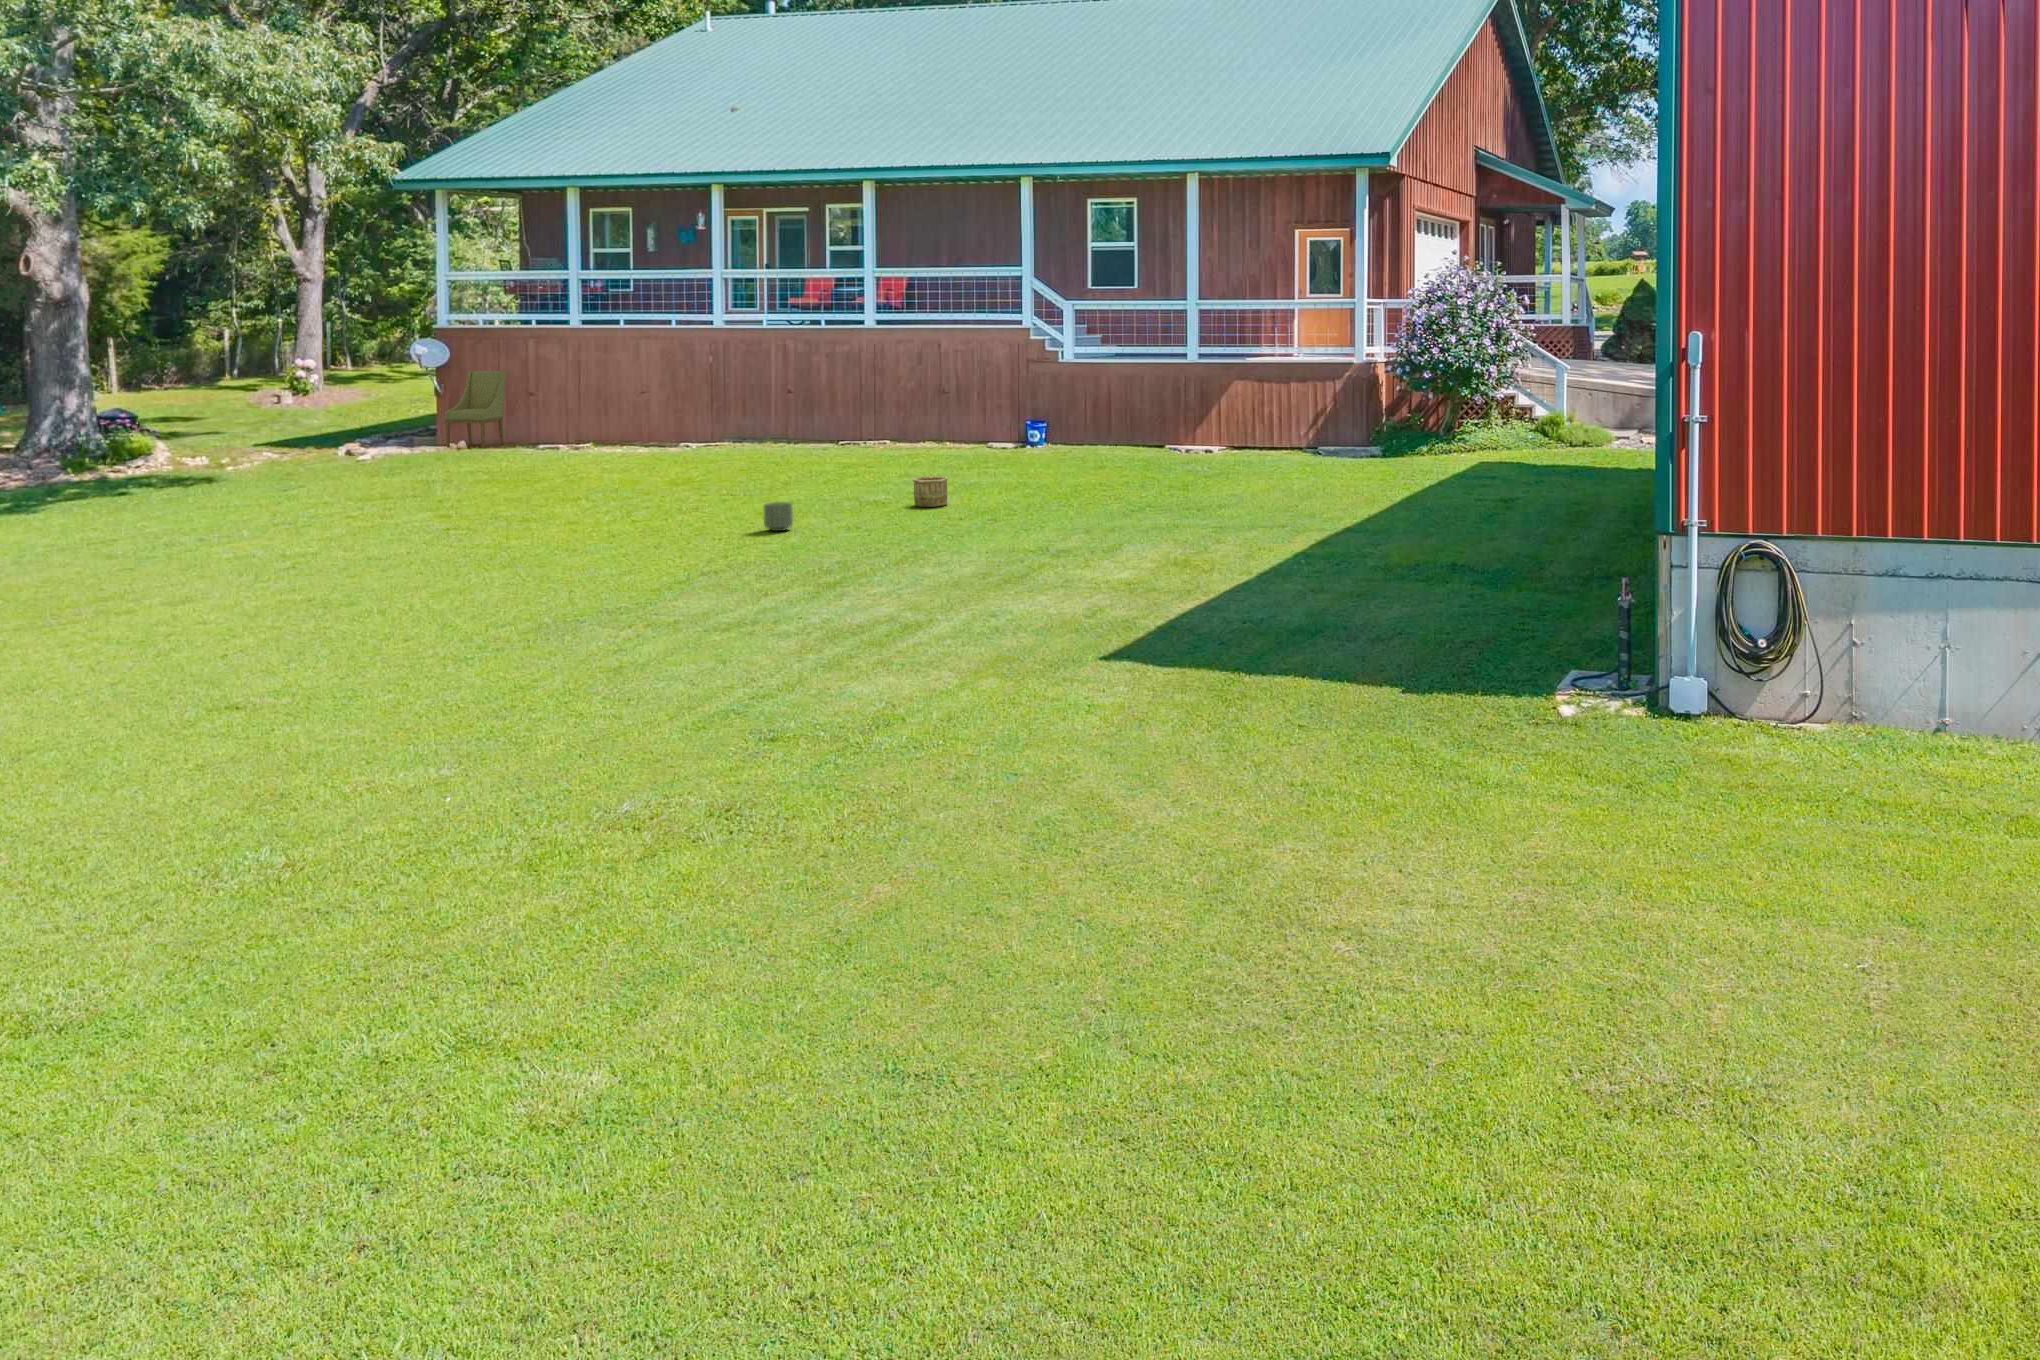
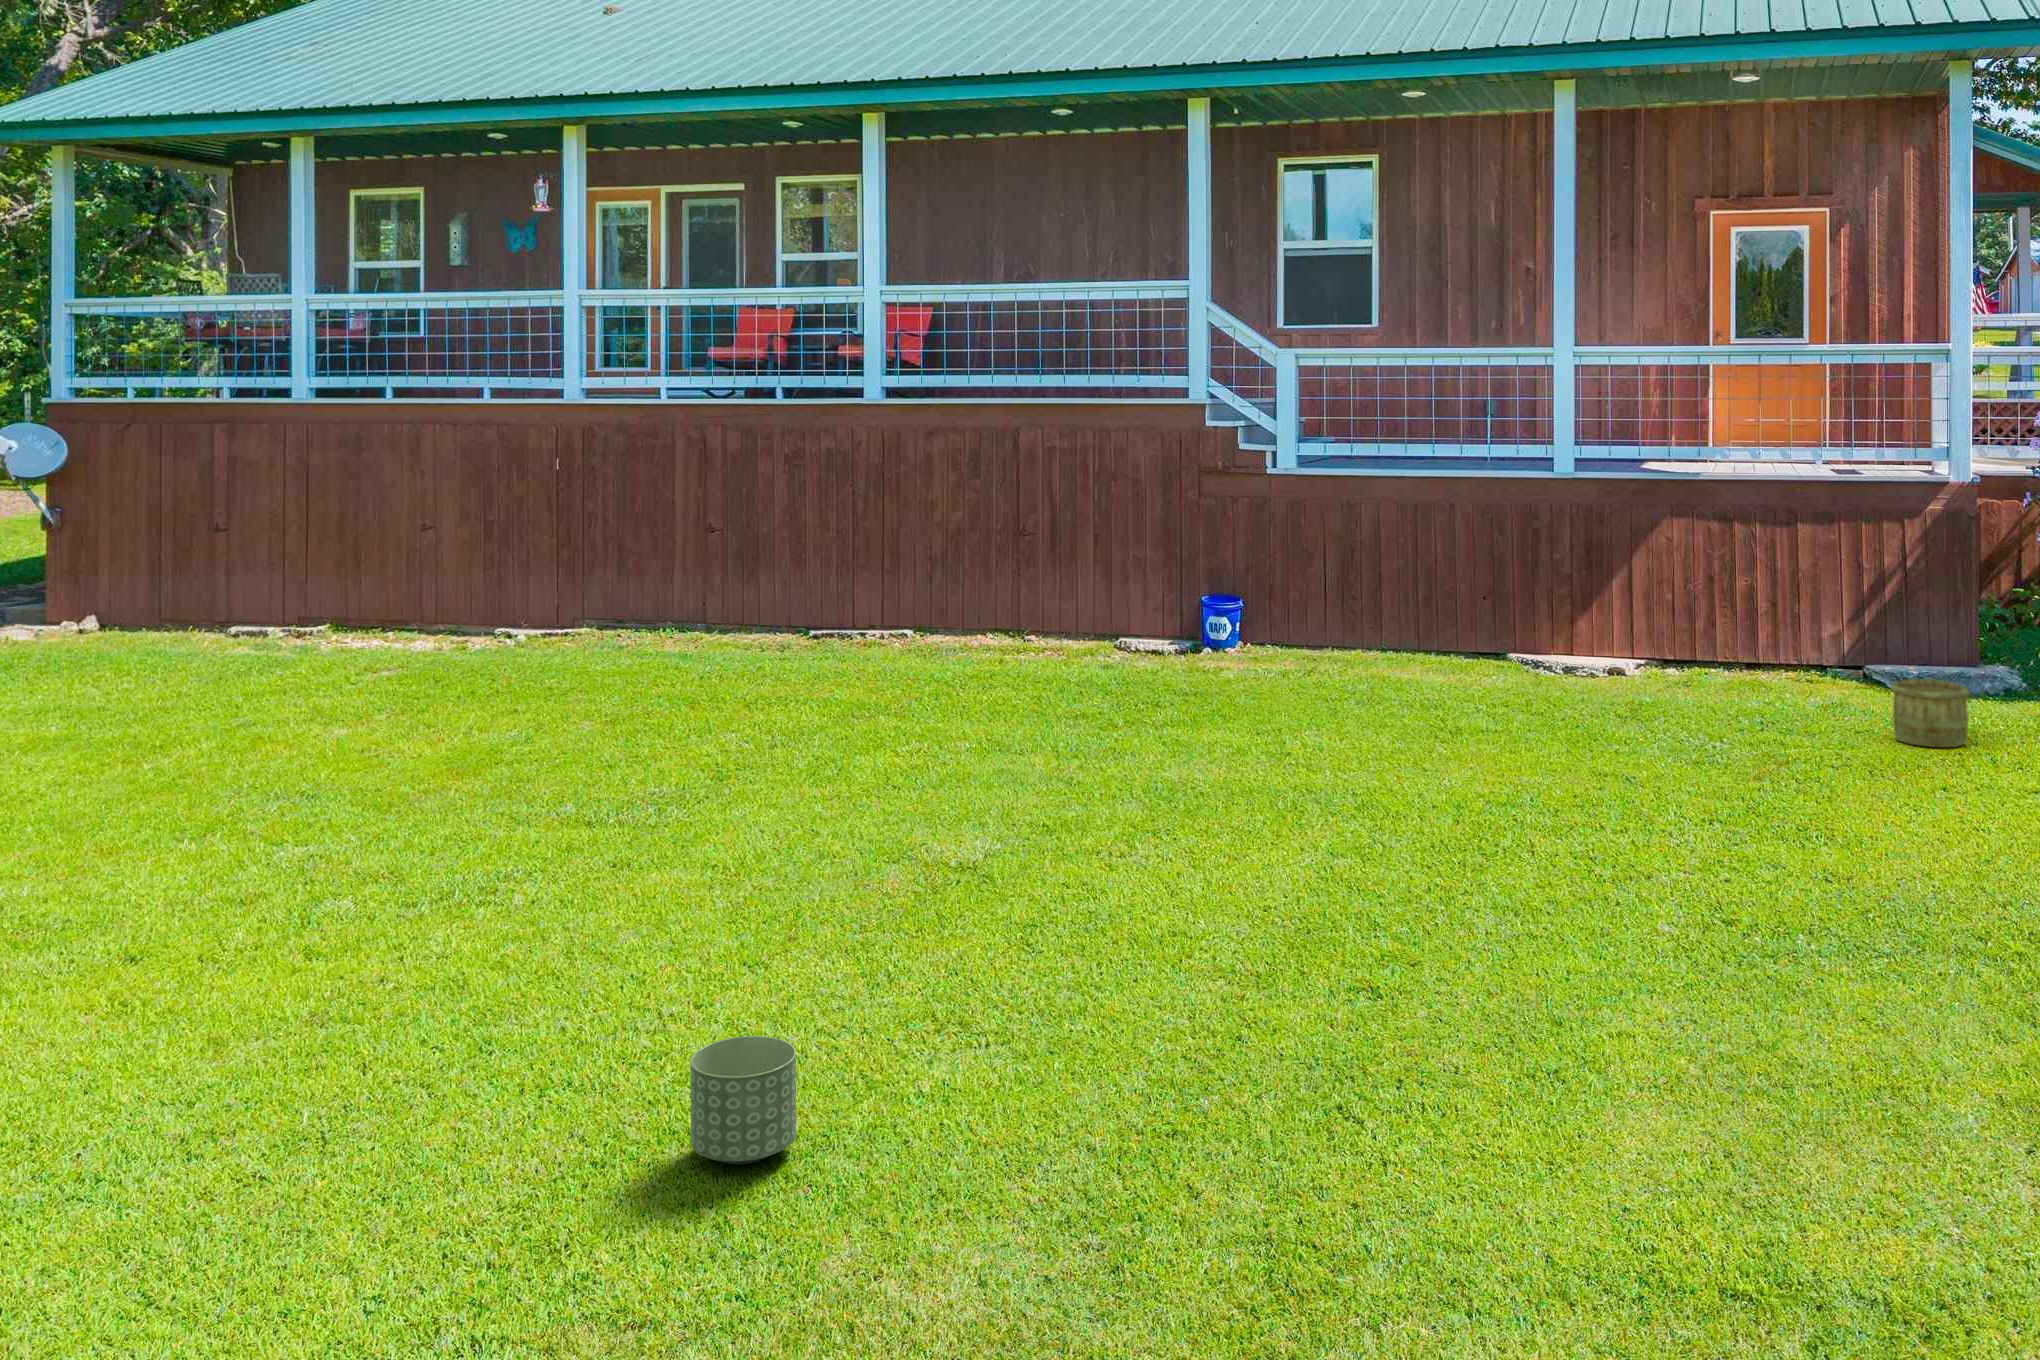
chair: present [445,371,506,448] -> none [28,488,159,643]
wooden bucket: present [913,476,948,507] -> present [1891,679,1969,747]

